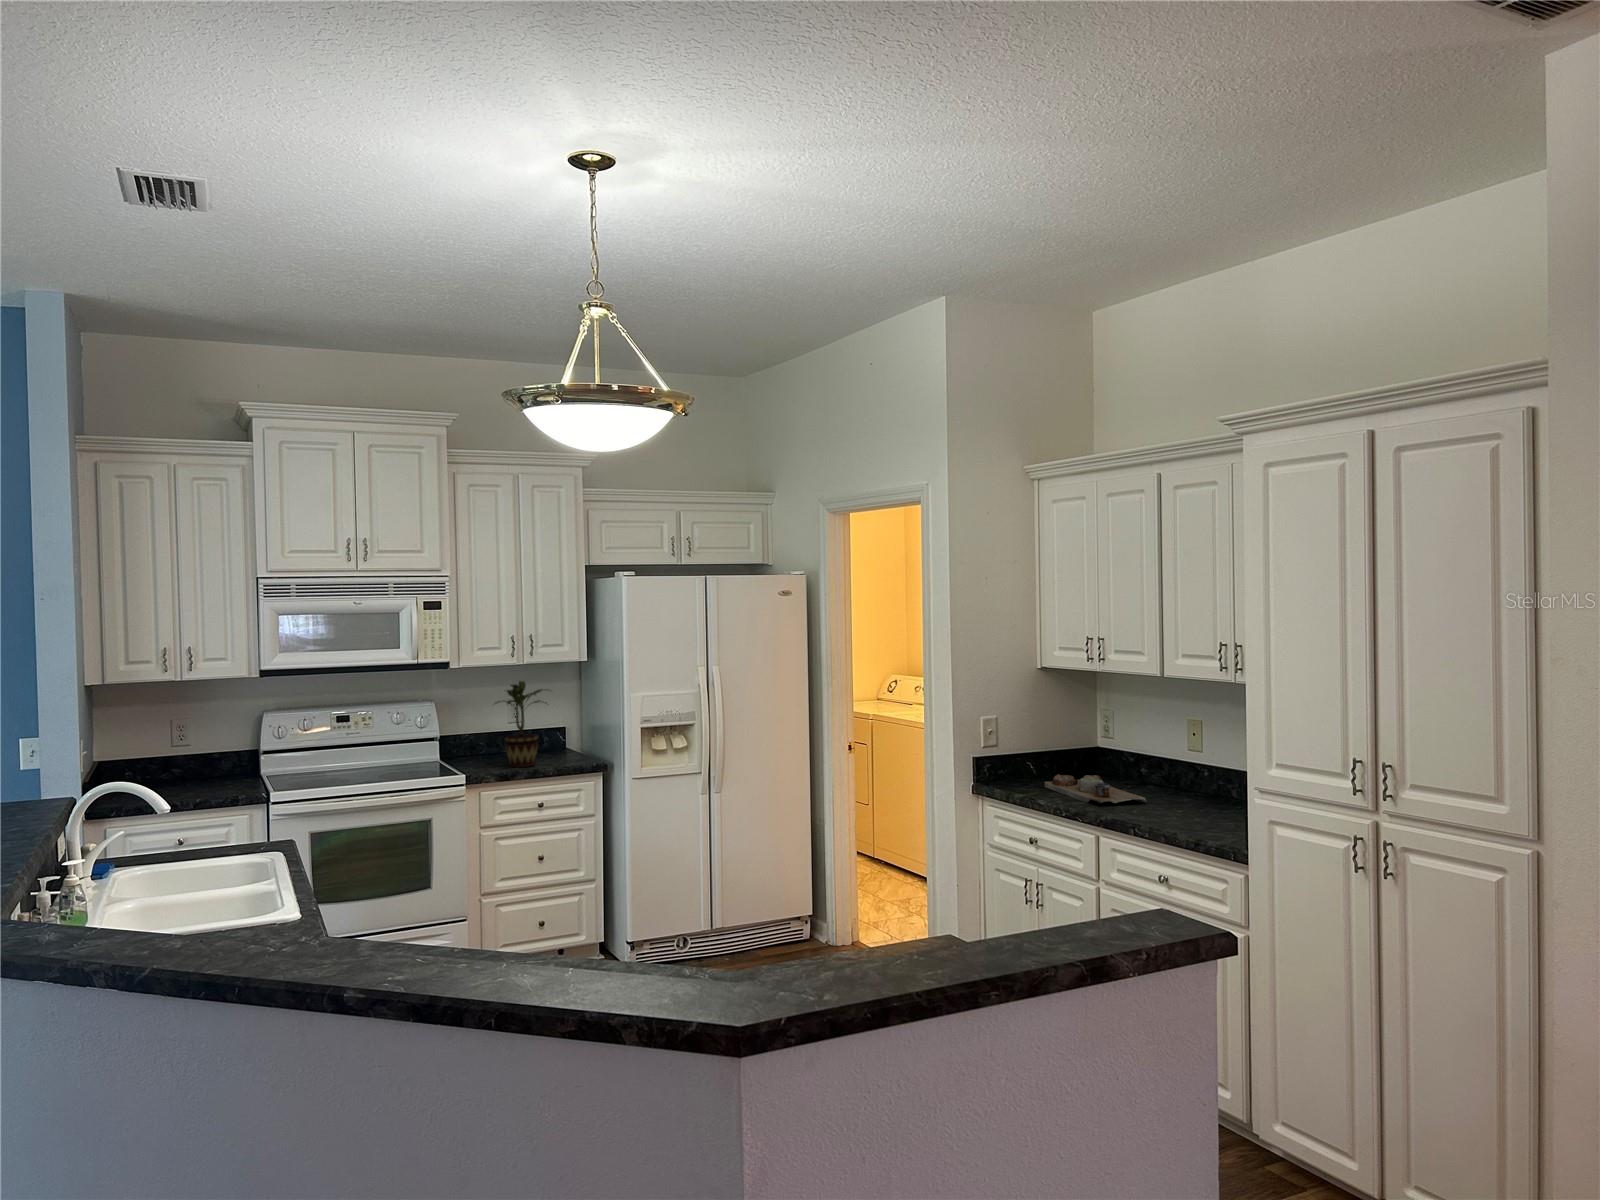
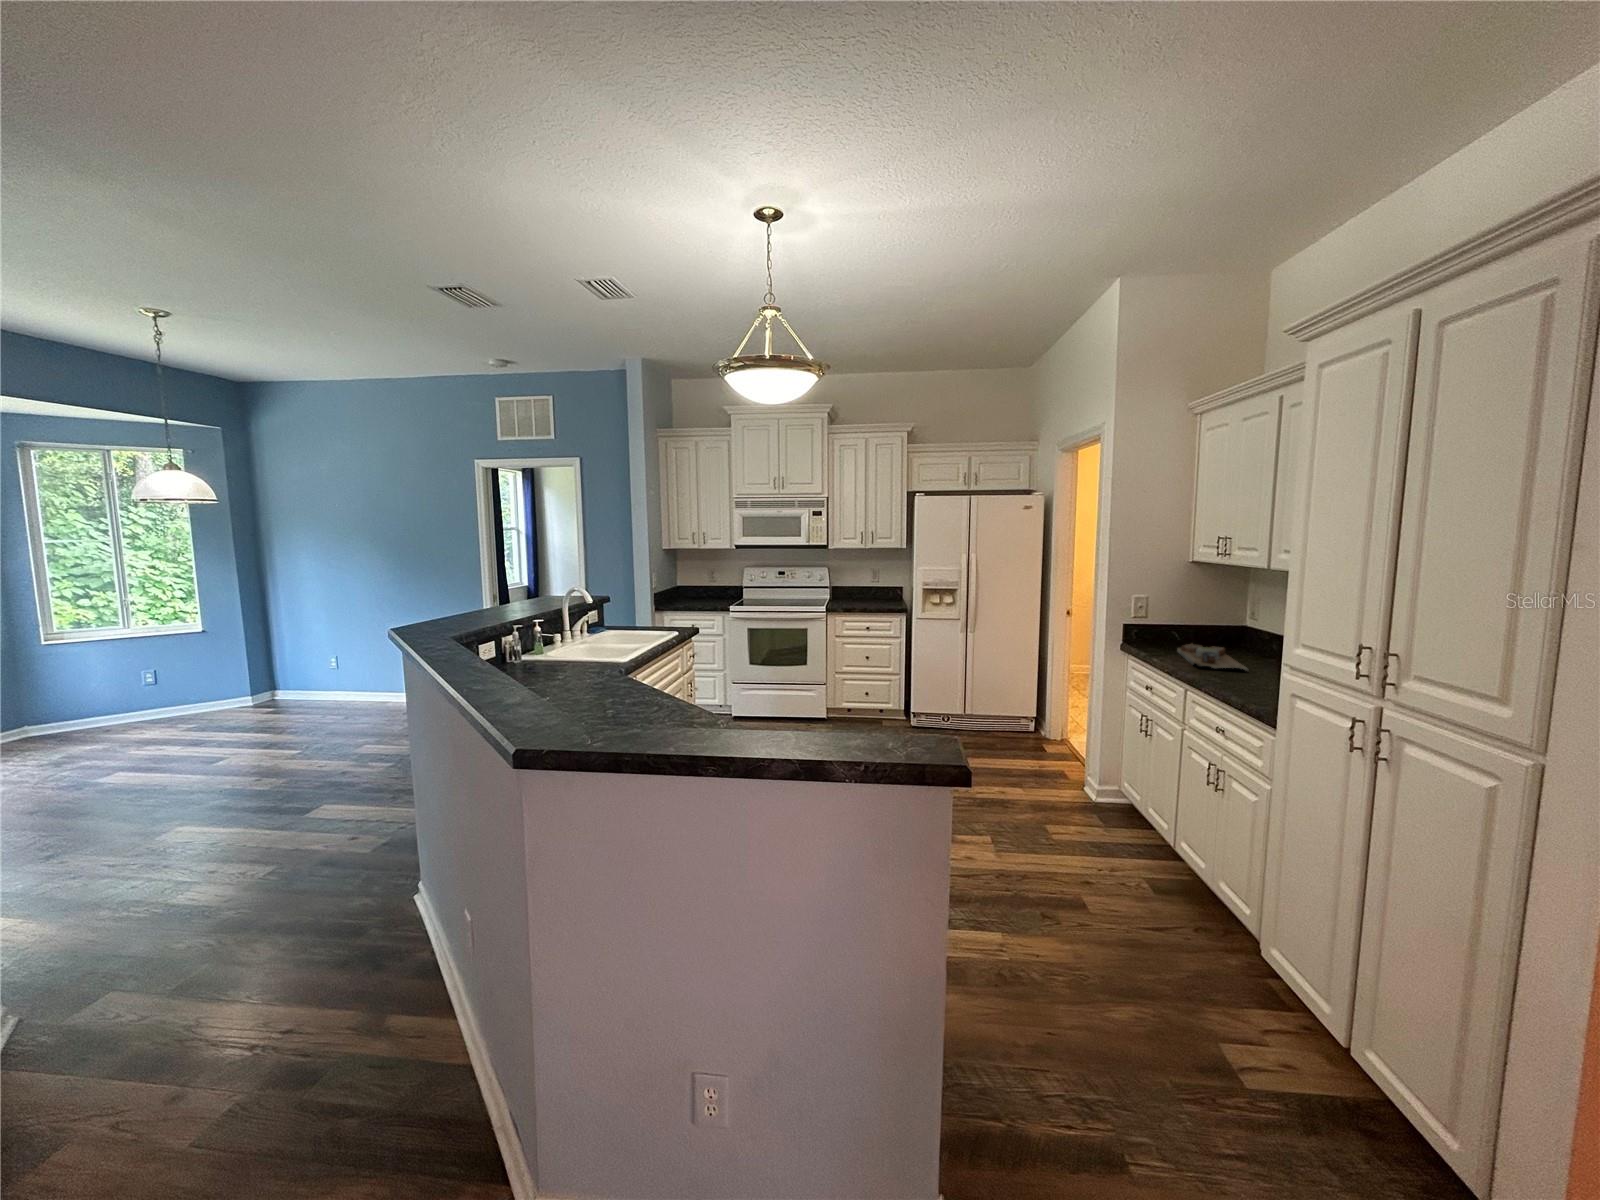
potted plant: present [497,681,548,767] -> none [848,558,884,606]

